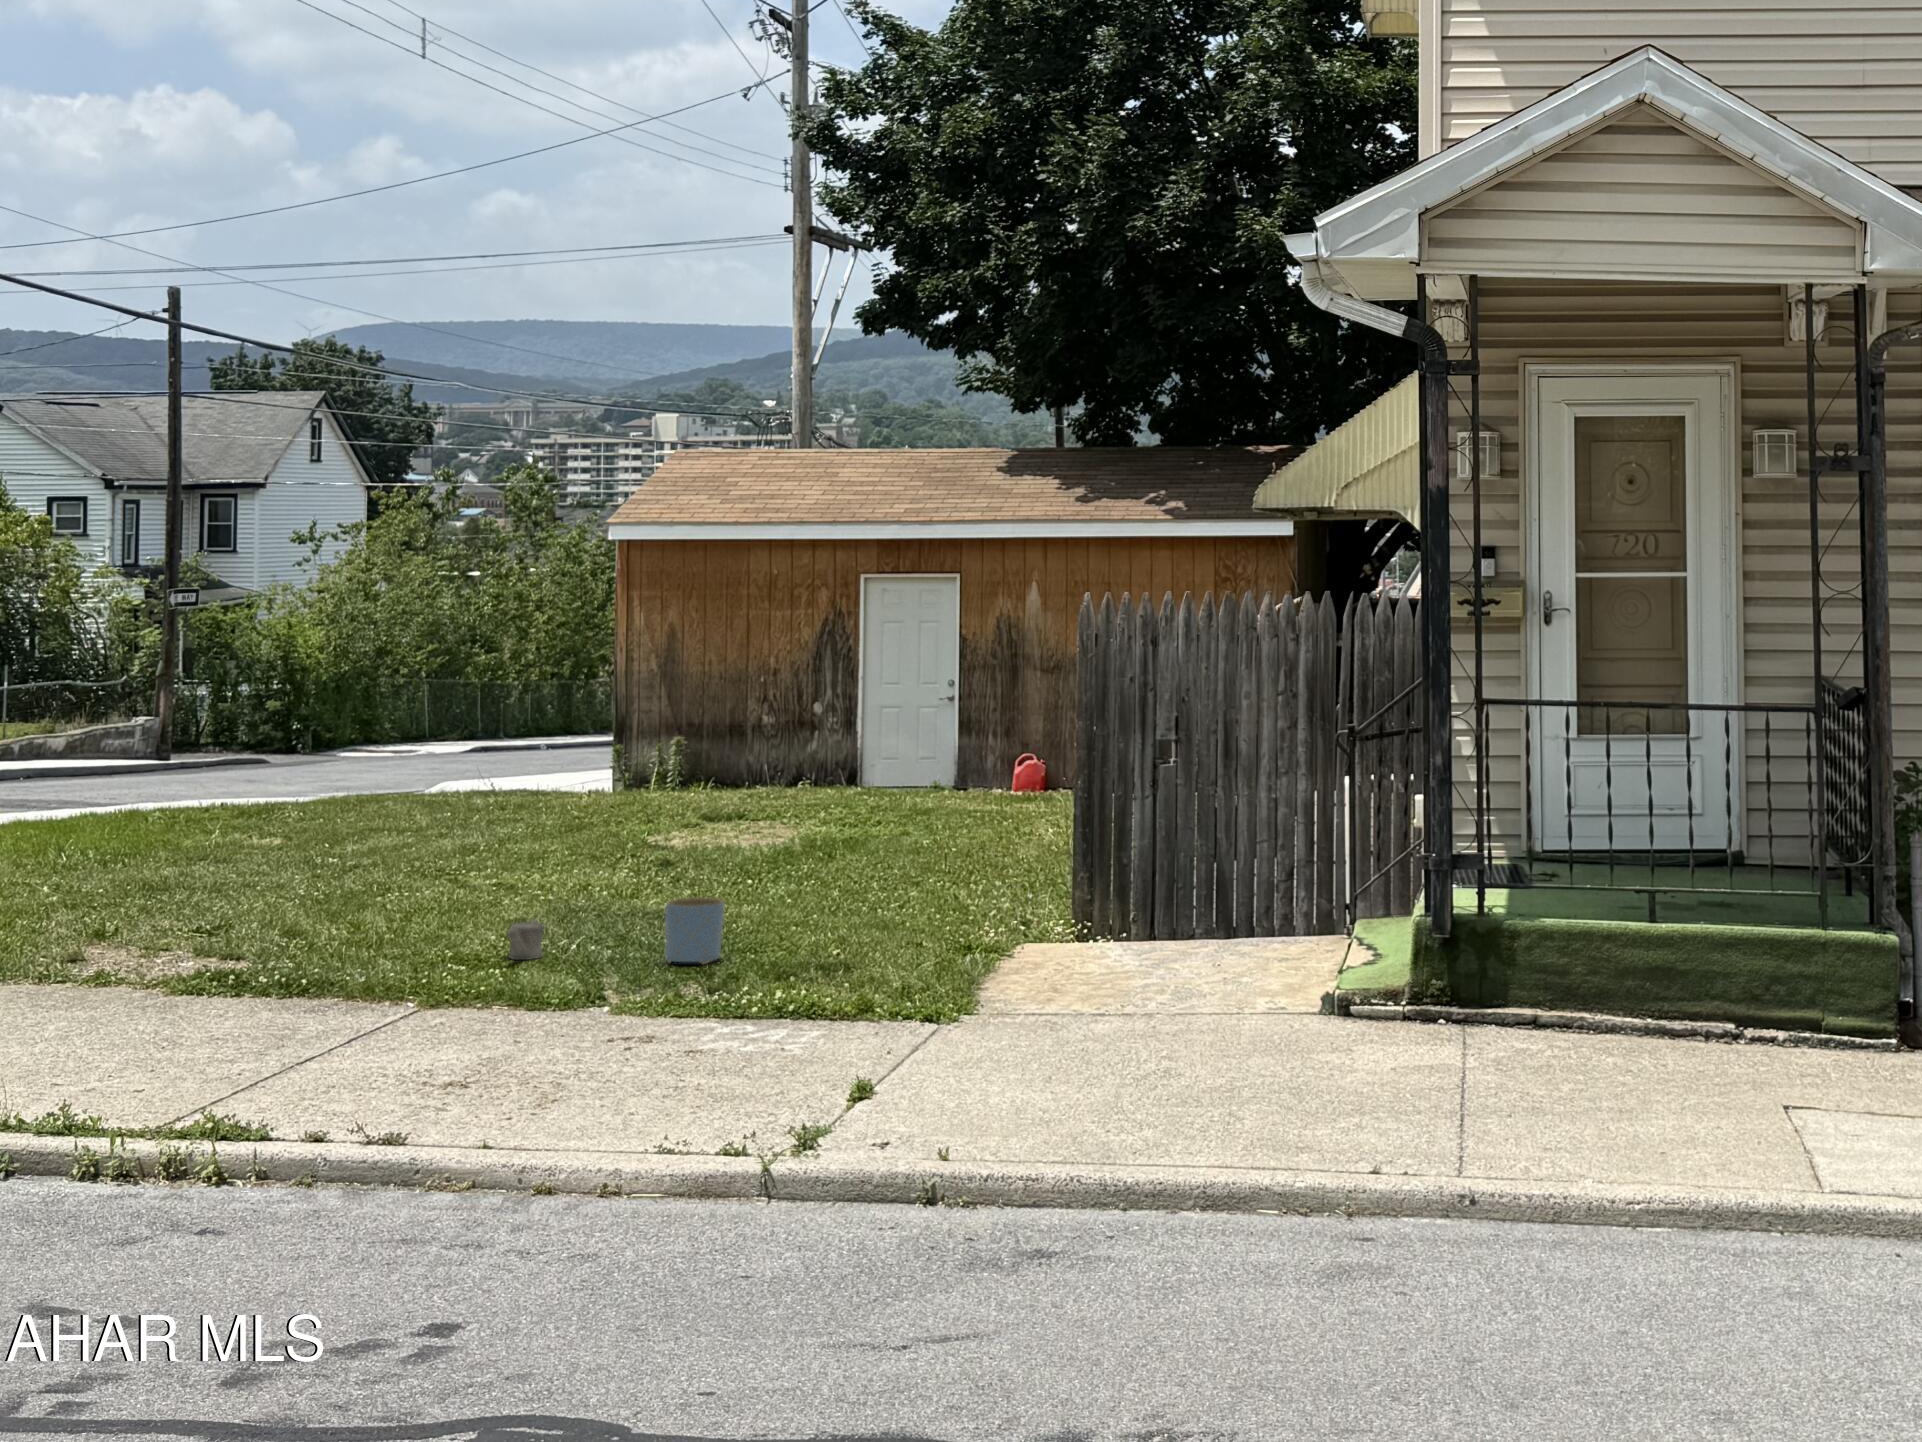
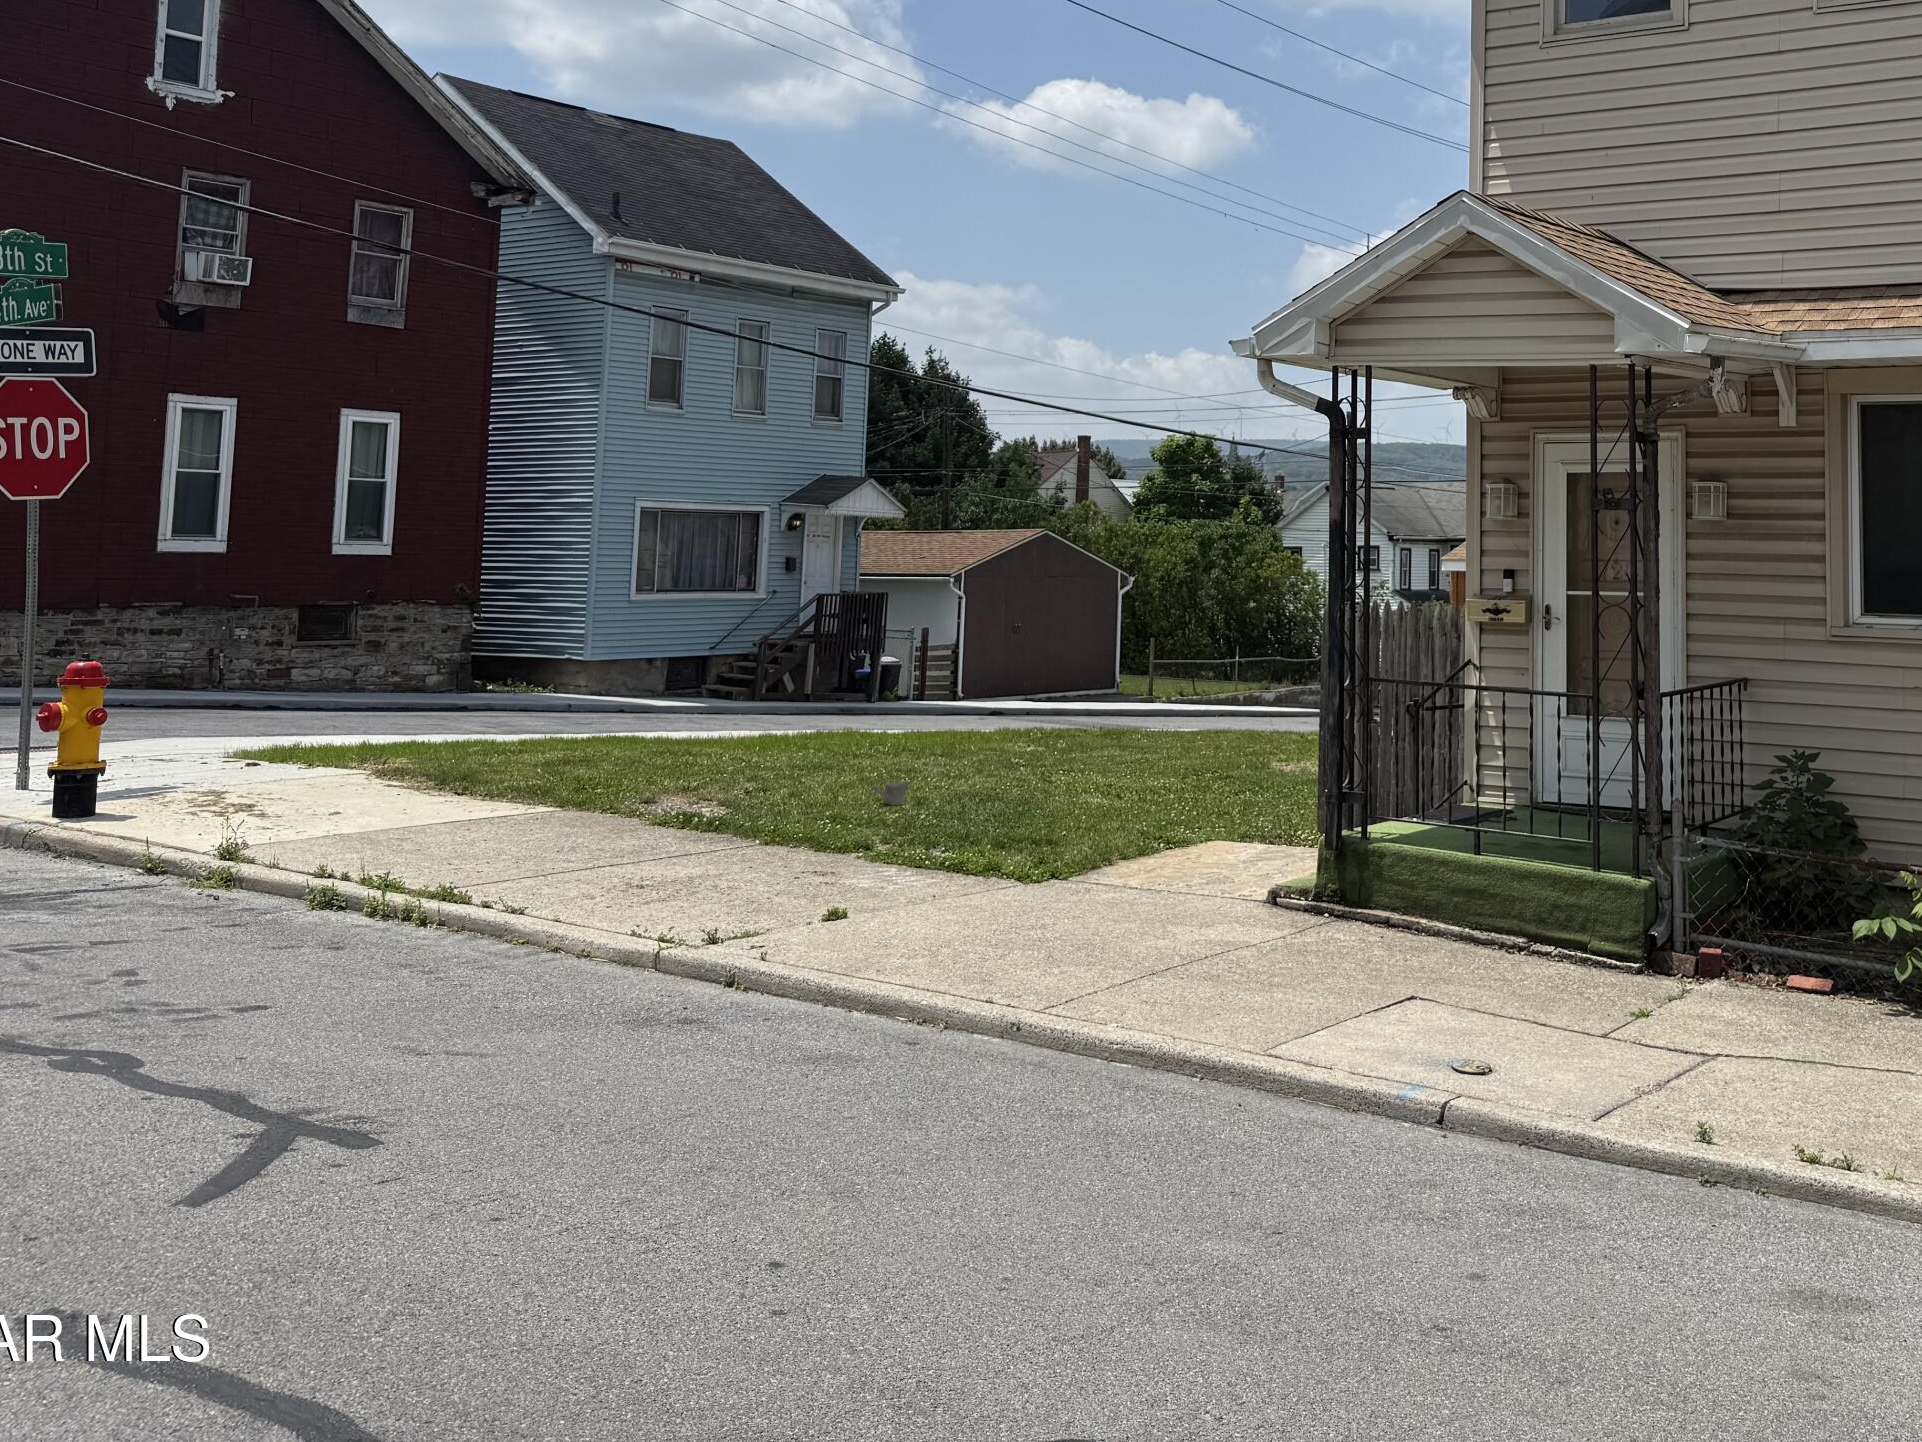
planter: present [665,897,725,964] -> none [955,776,991,818]

